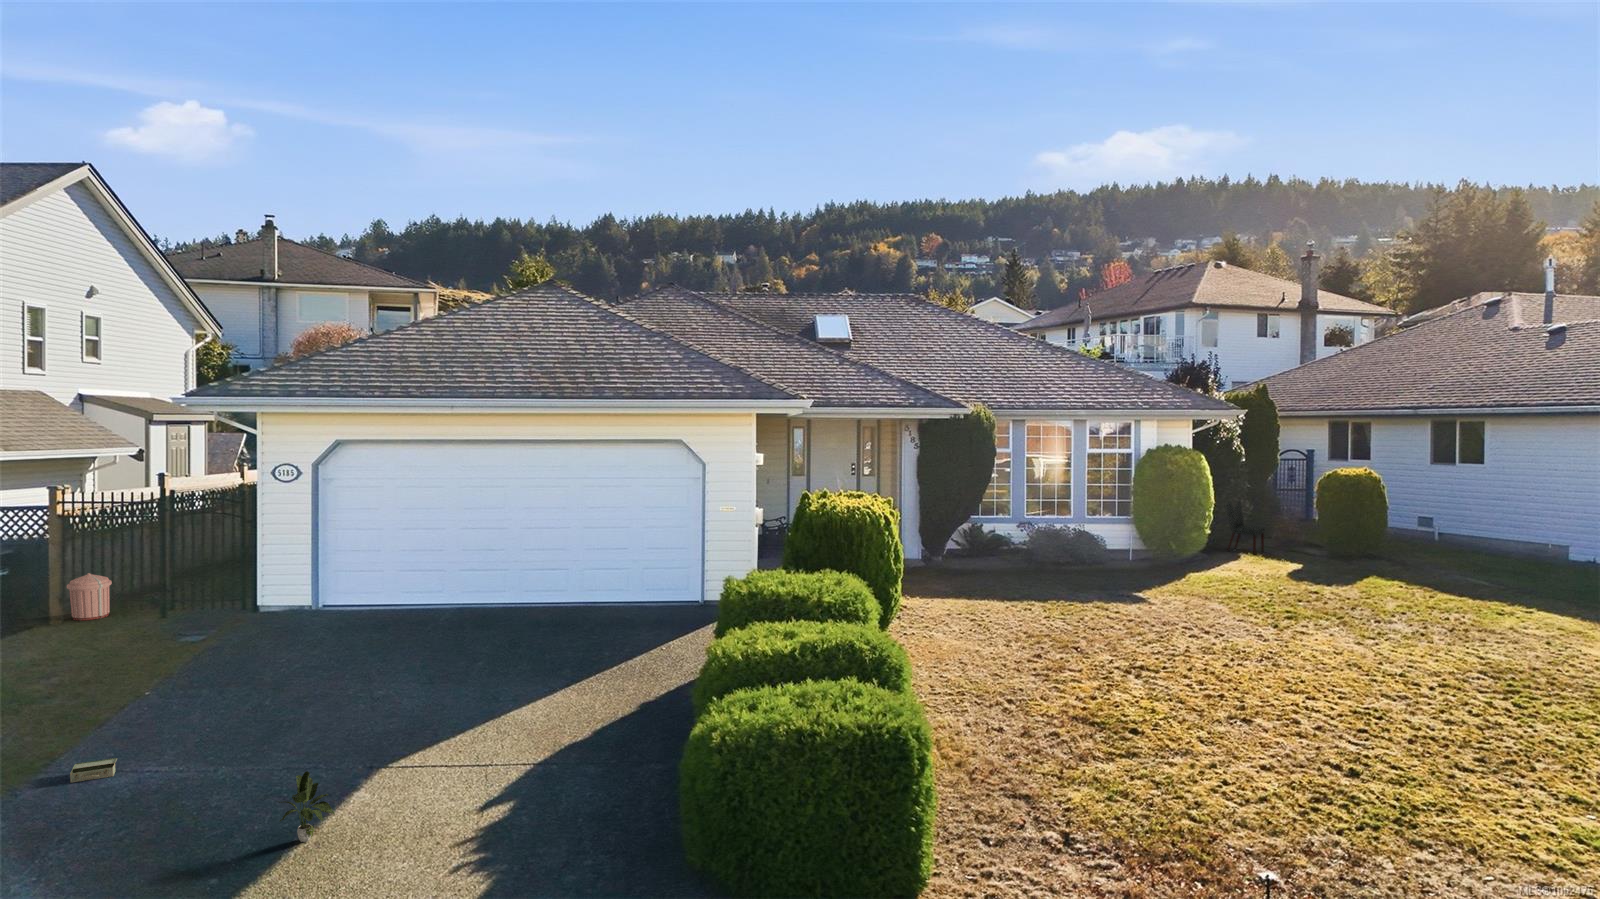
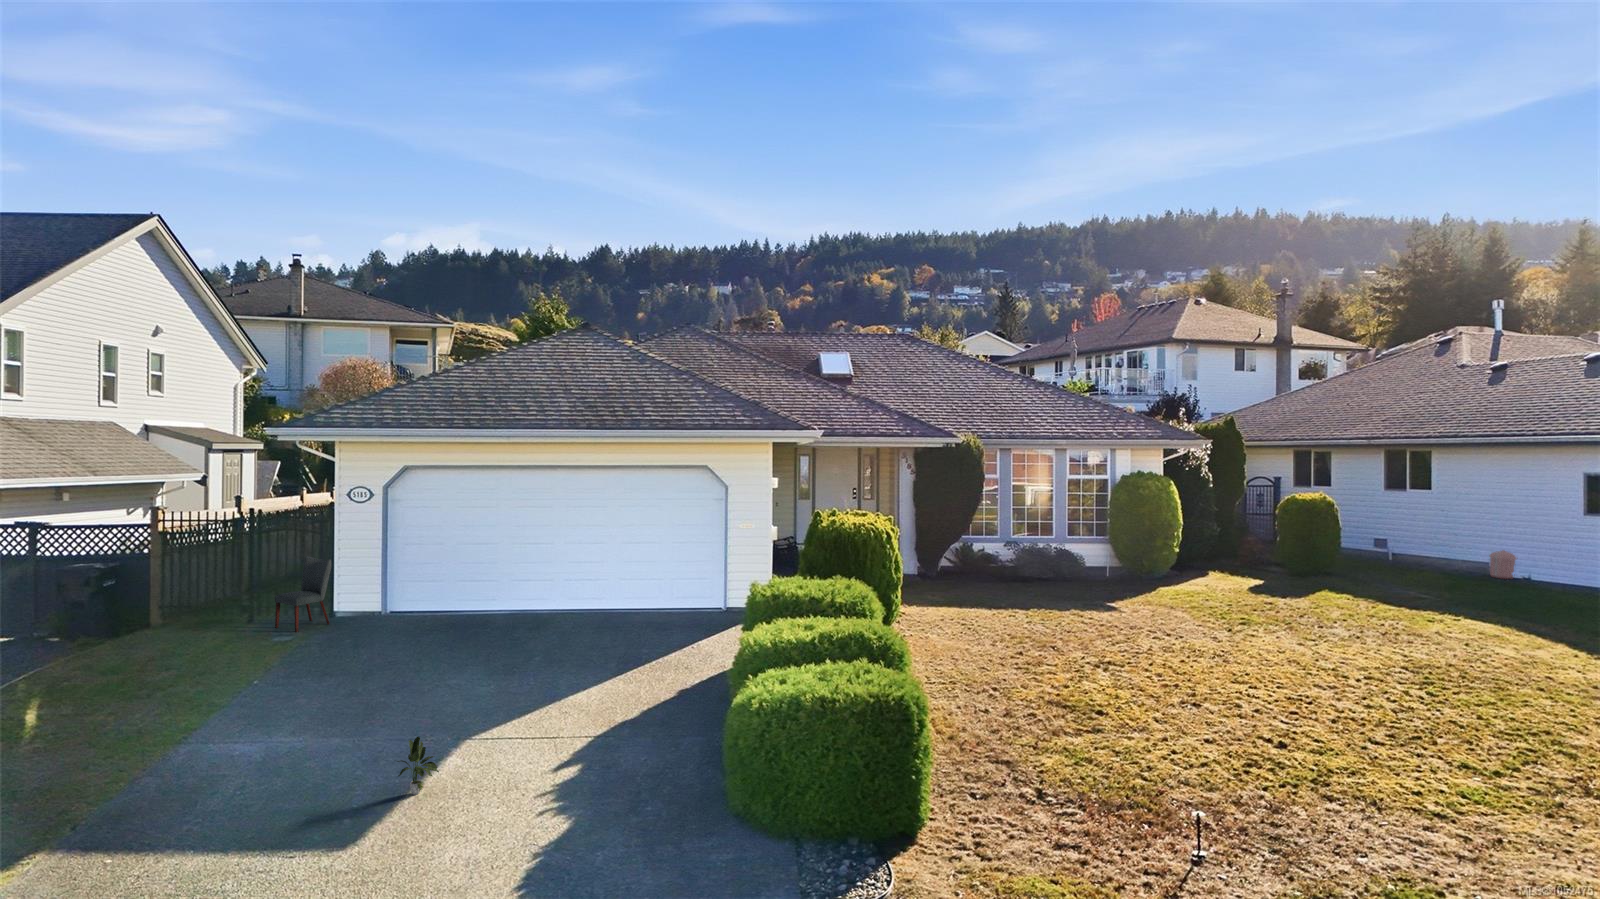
chair: present [1226,500,1265,555] -> present [275,556,331,632]
trash can: present [67,573,112,621] -> present [1489,550,1516,579]
toolbox: present [70,758,117,783] -> none [208,733,243,752]

